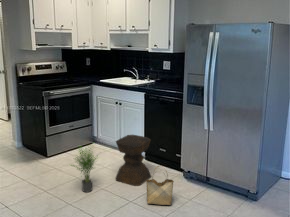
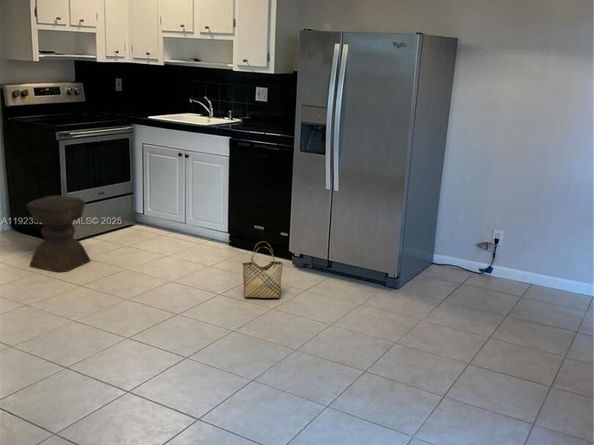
stool: present [115,135,151,186] -> present [27,195,90,272]
potted plant: present [71,148,96,192] -> none [119,208,173,288]

